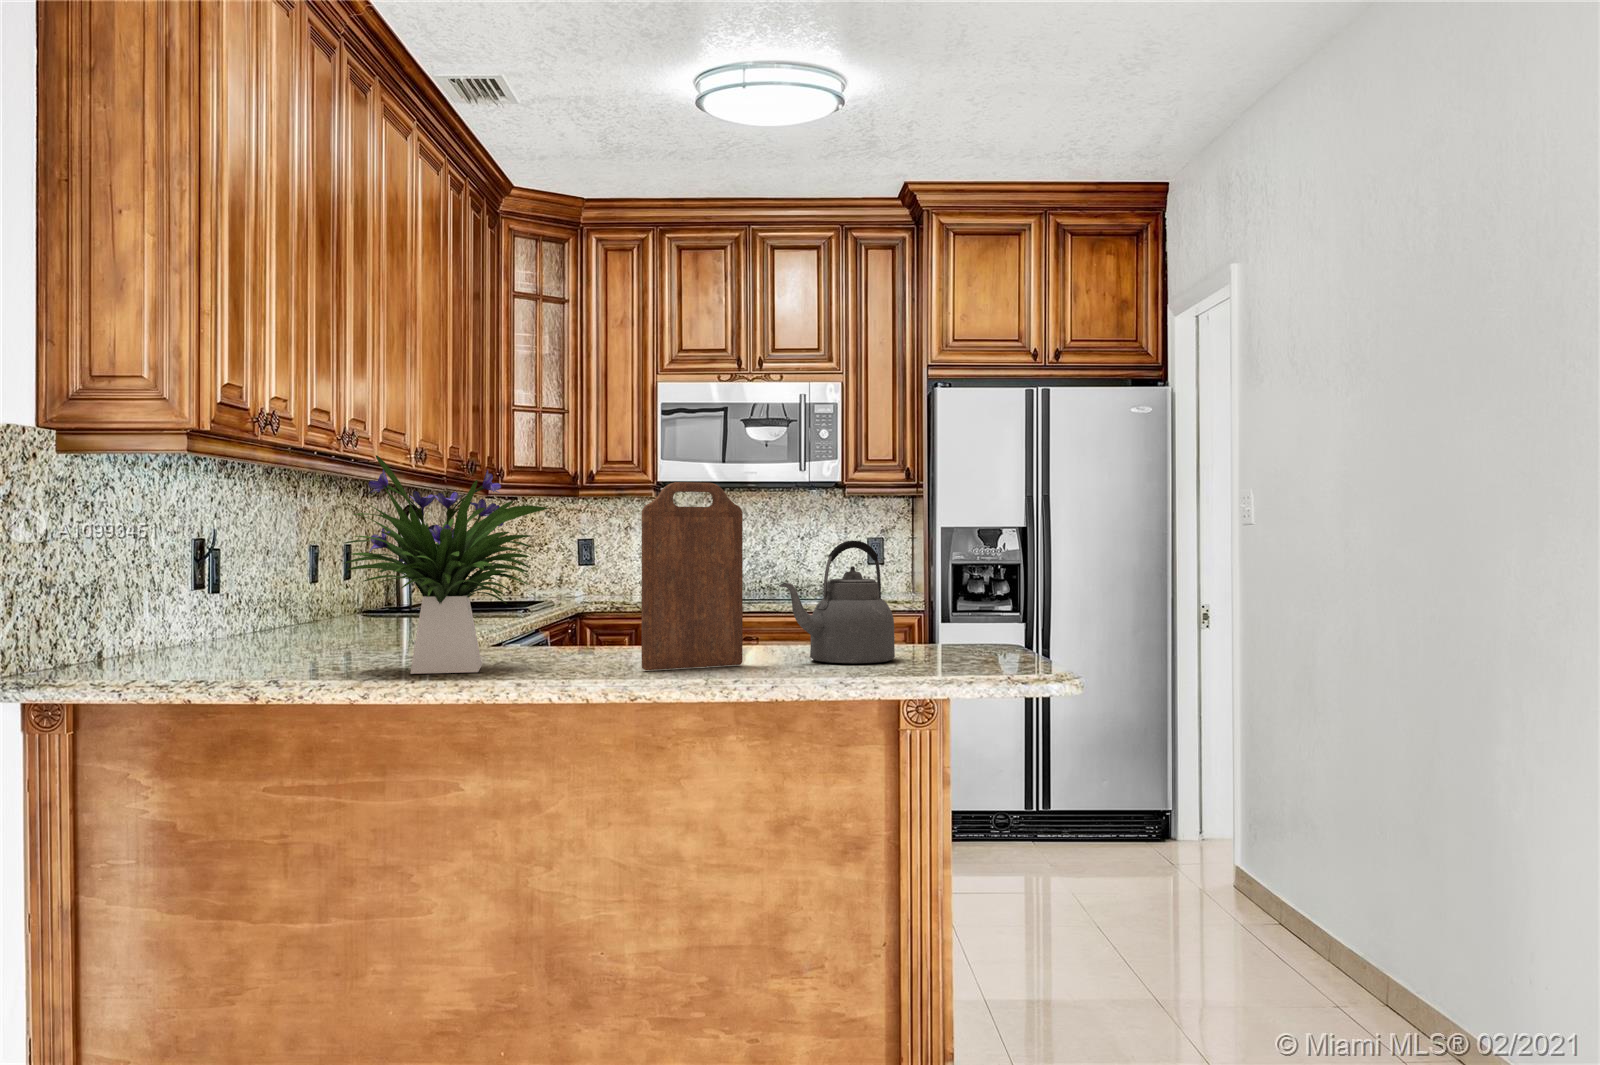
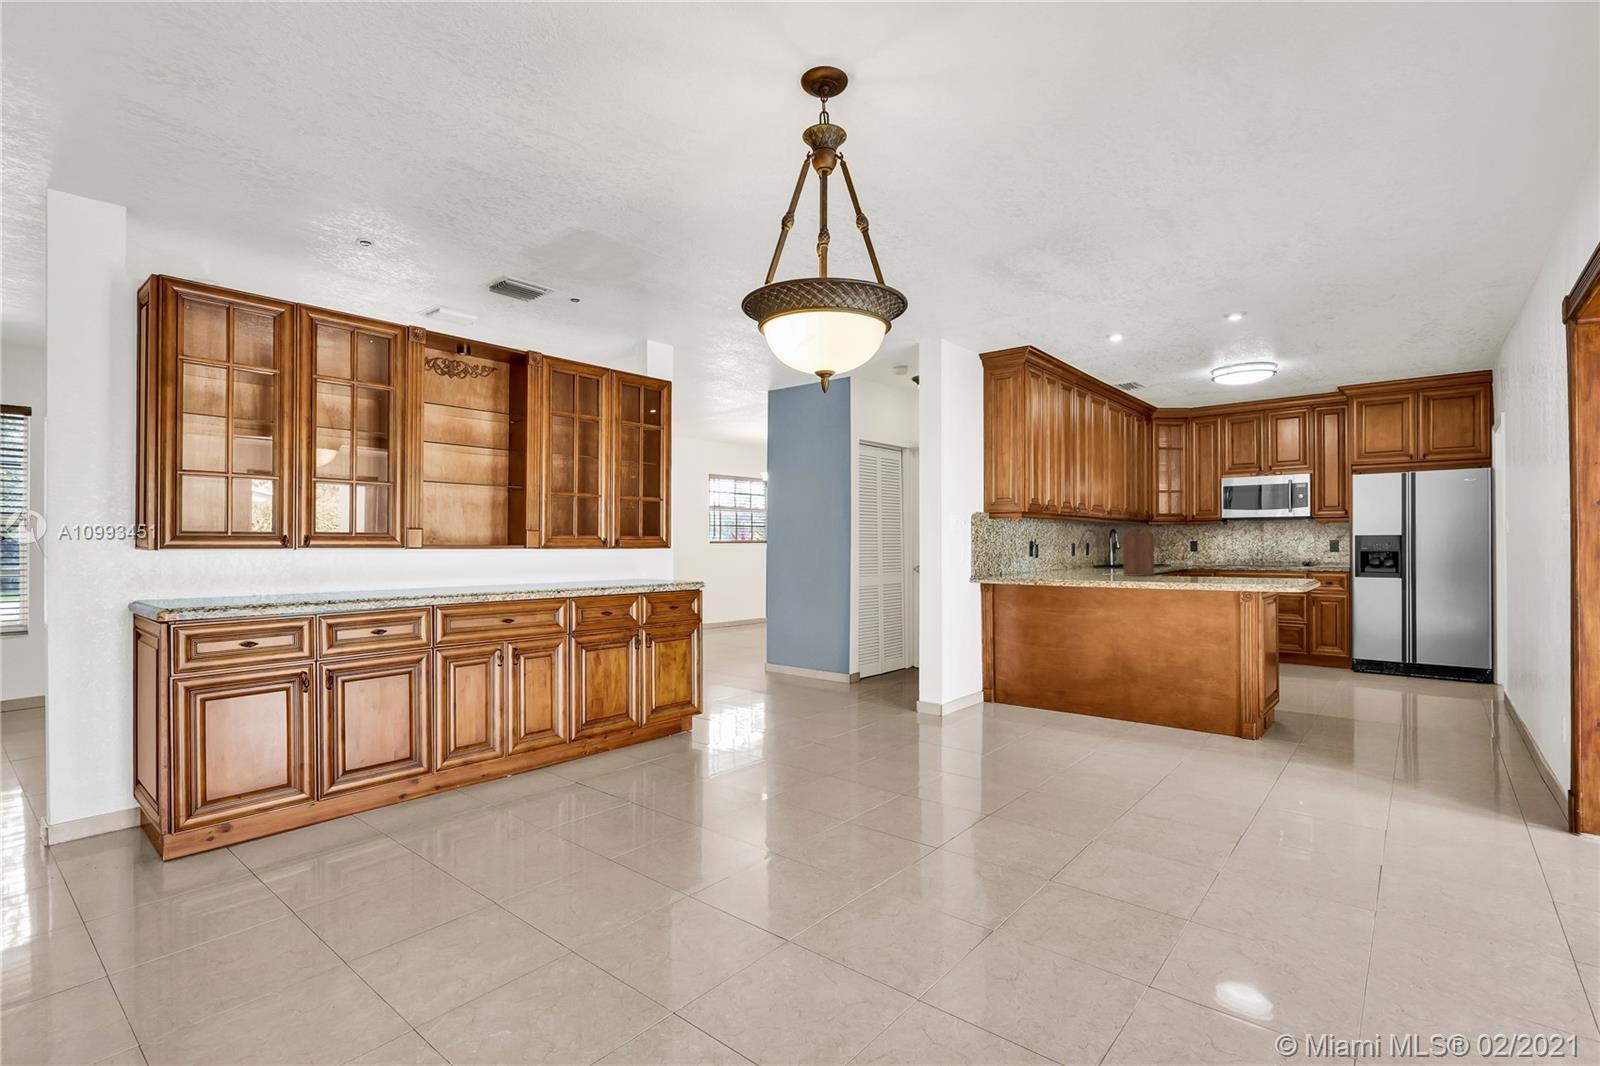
flower arrangement: present [343,455,548,674] -> none [1052,522,1104,574]
kettle: present [779,541,895,663] -> none [1165,542,1205,577]

